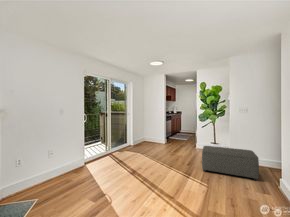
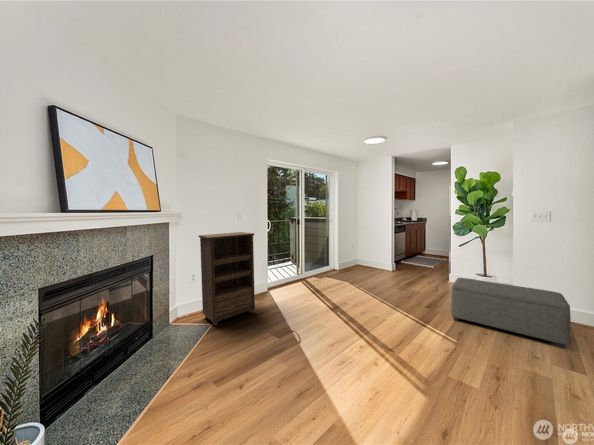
bookshelf: none [24,122,74,200] -> present [198,232,255,325]

